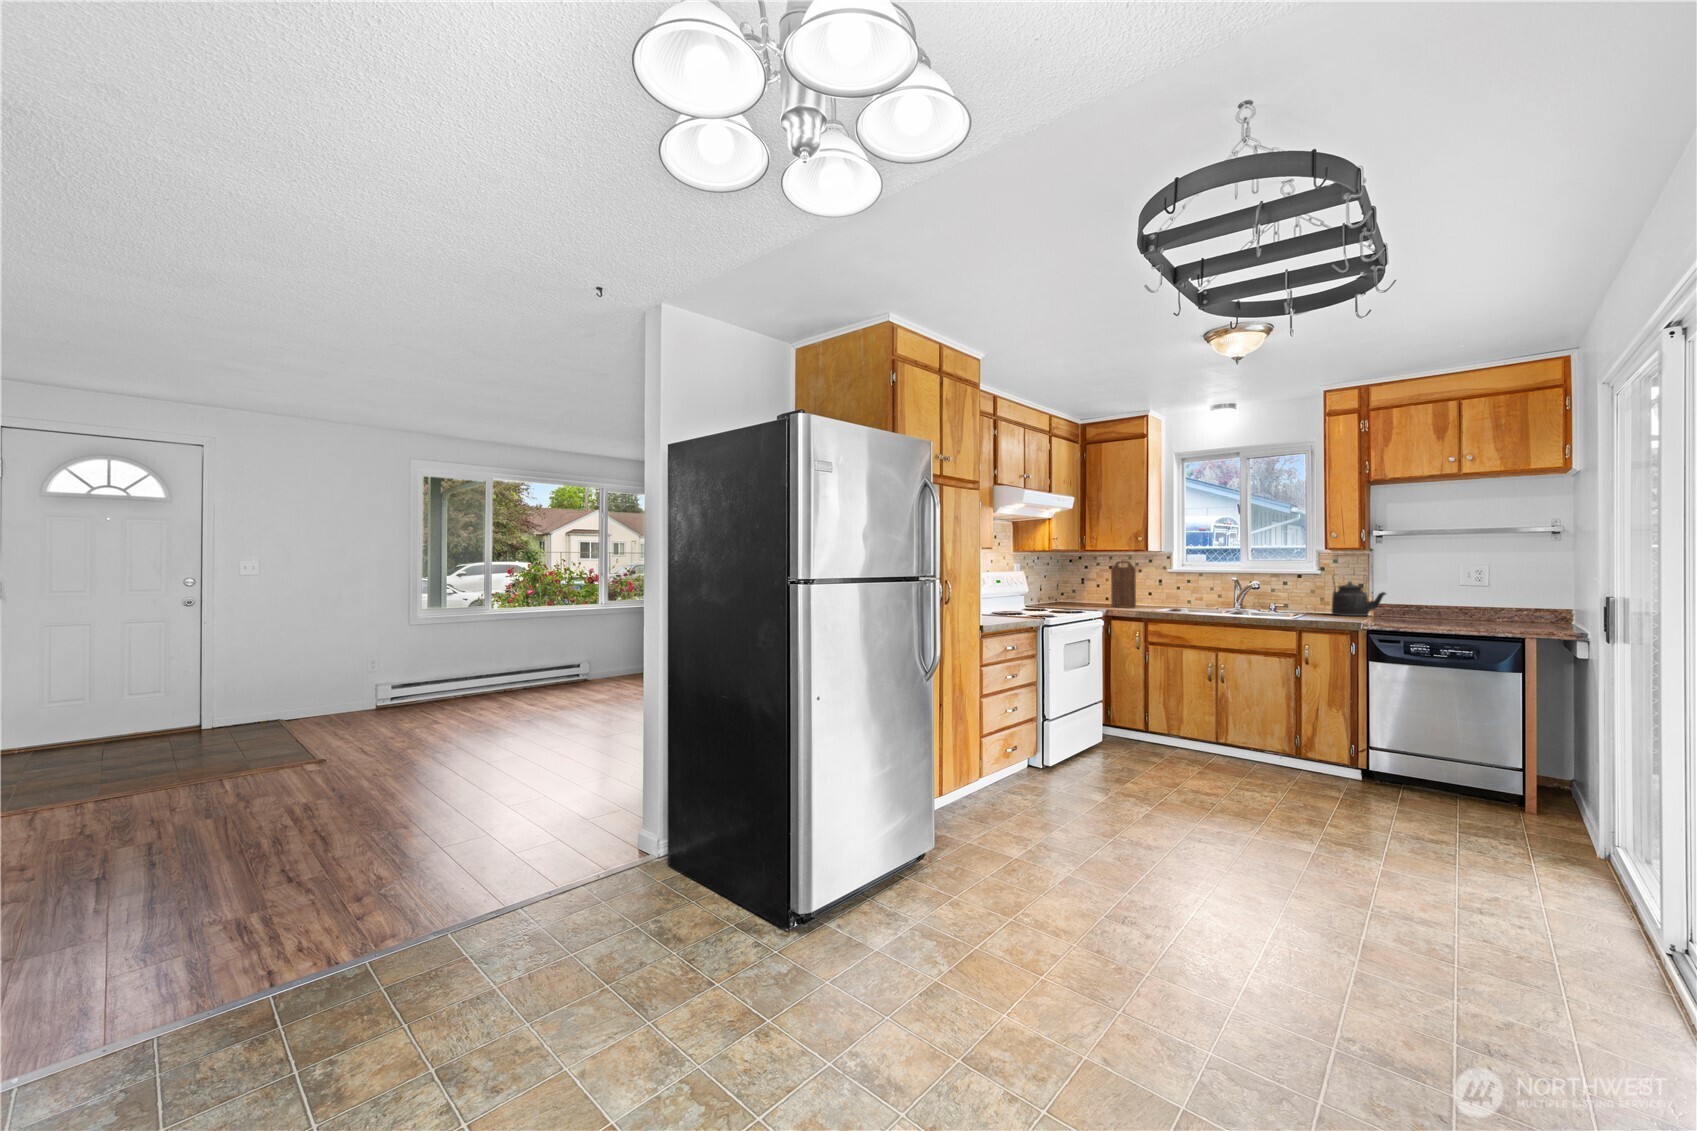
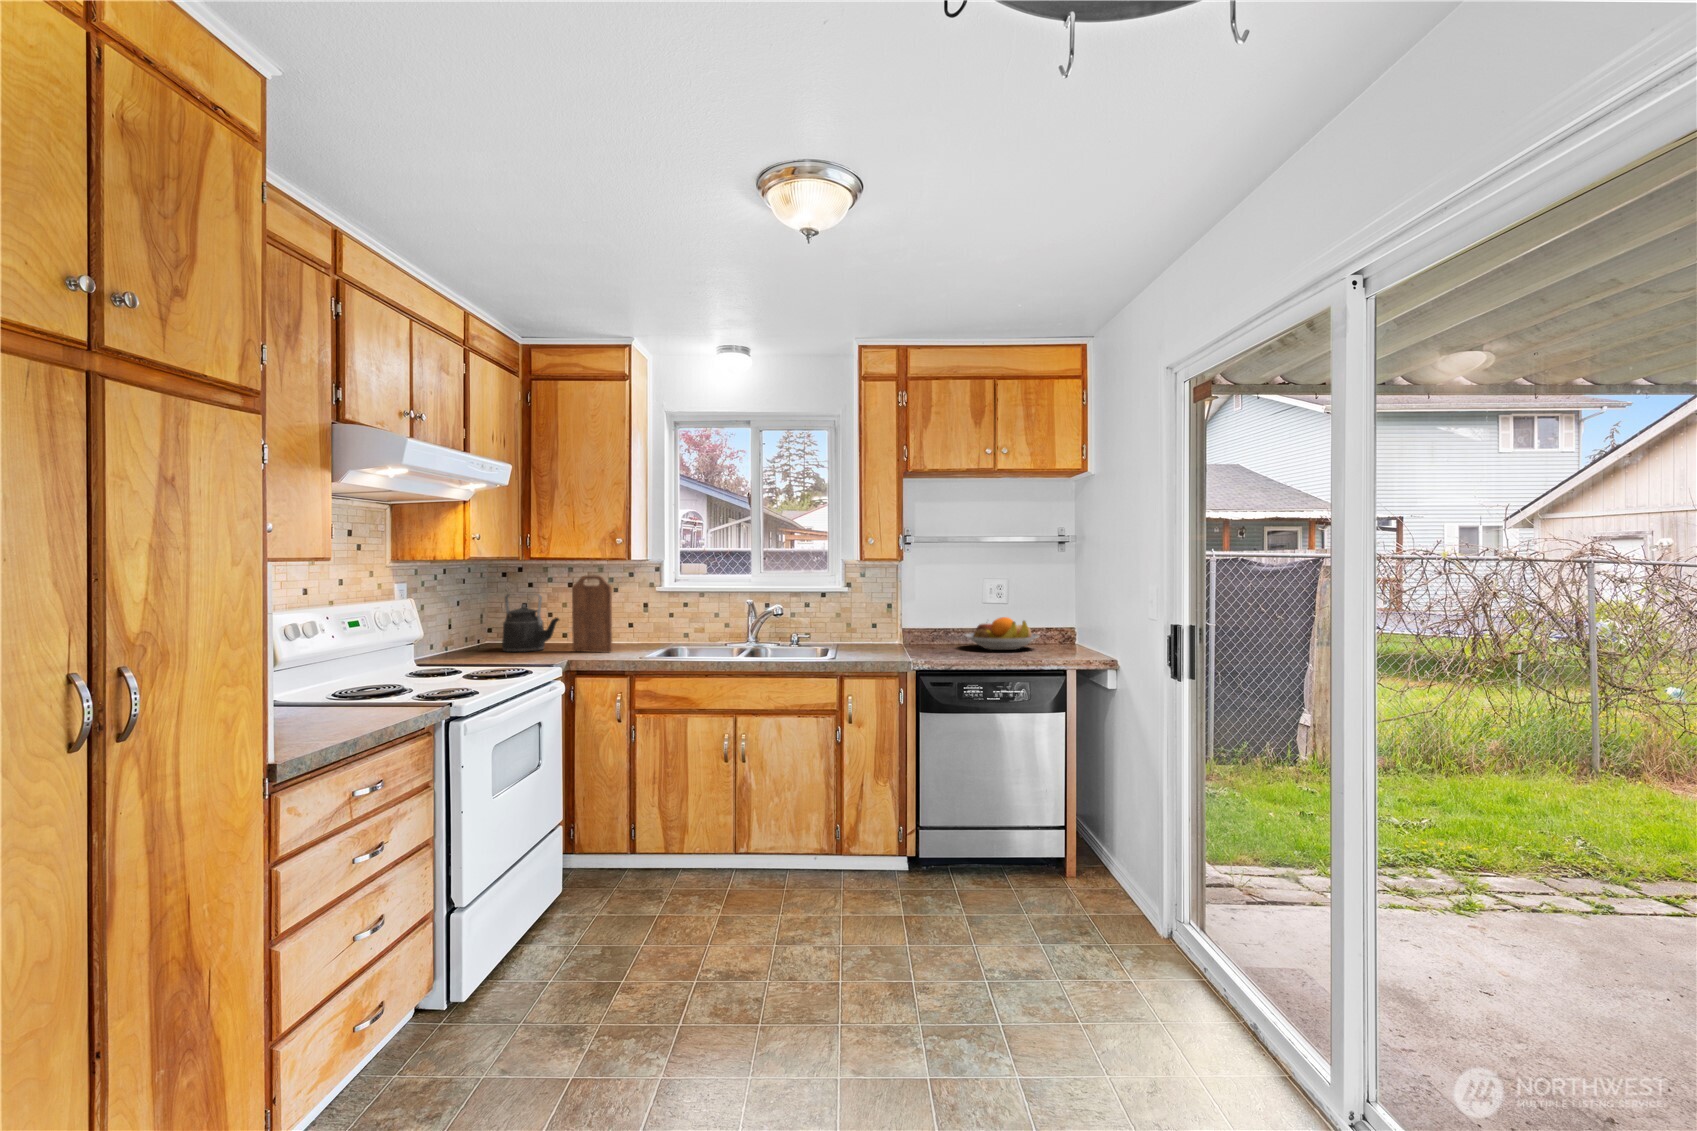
kettle: present [1332,576,1386,616] -> present [502,594,559,652]
fruit bowl: none [1432,596,1518,623] -> present [965,617,1039,650]

